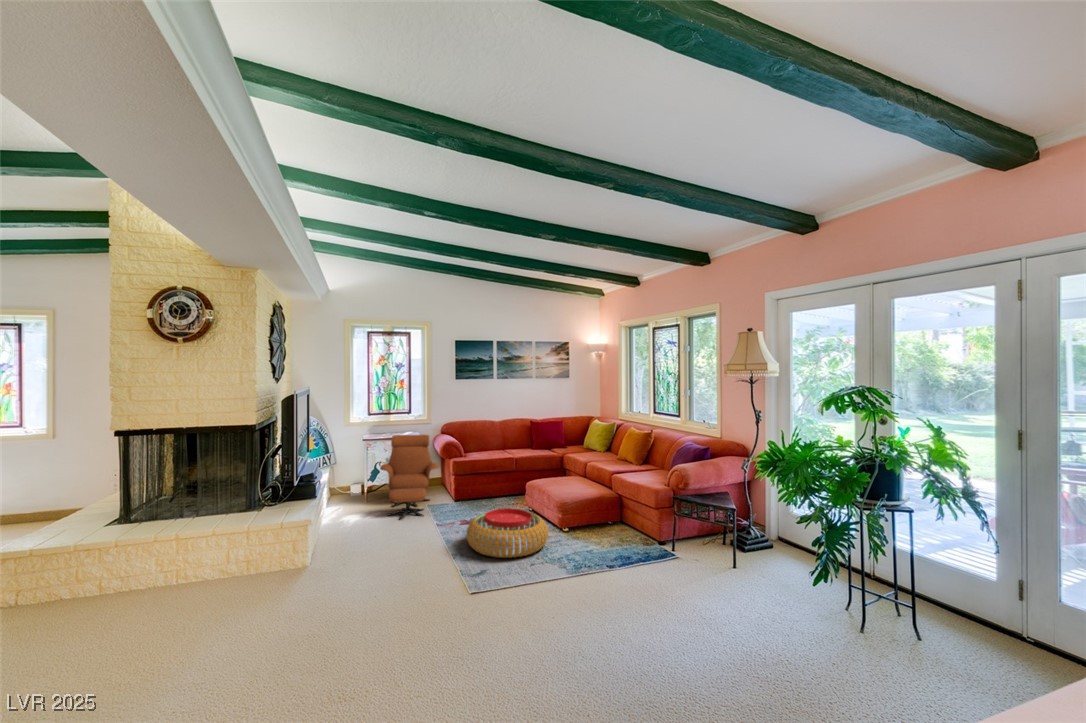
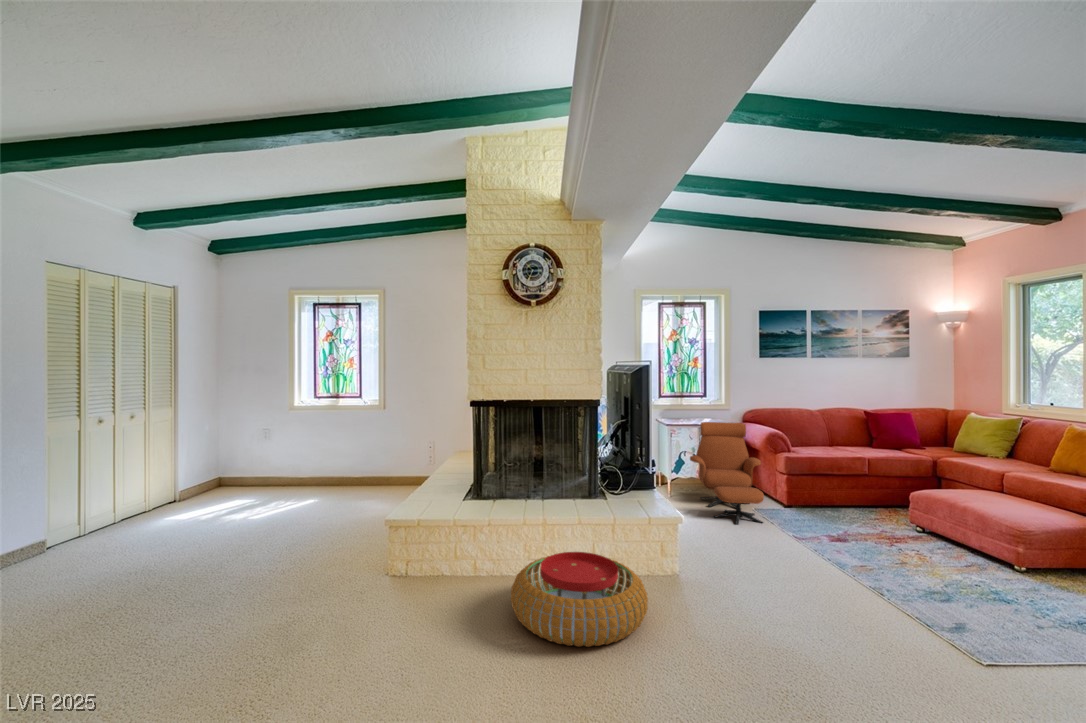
pouf: present [466,508,548,558] -> present [511,552,648,647]

